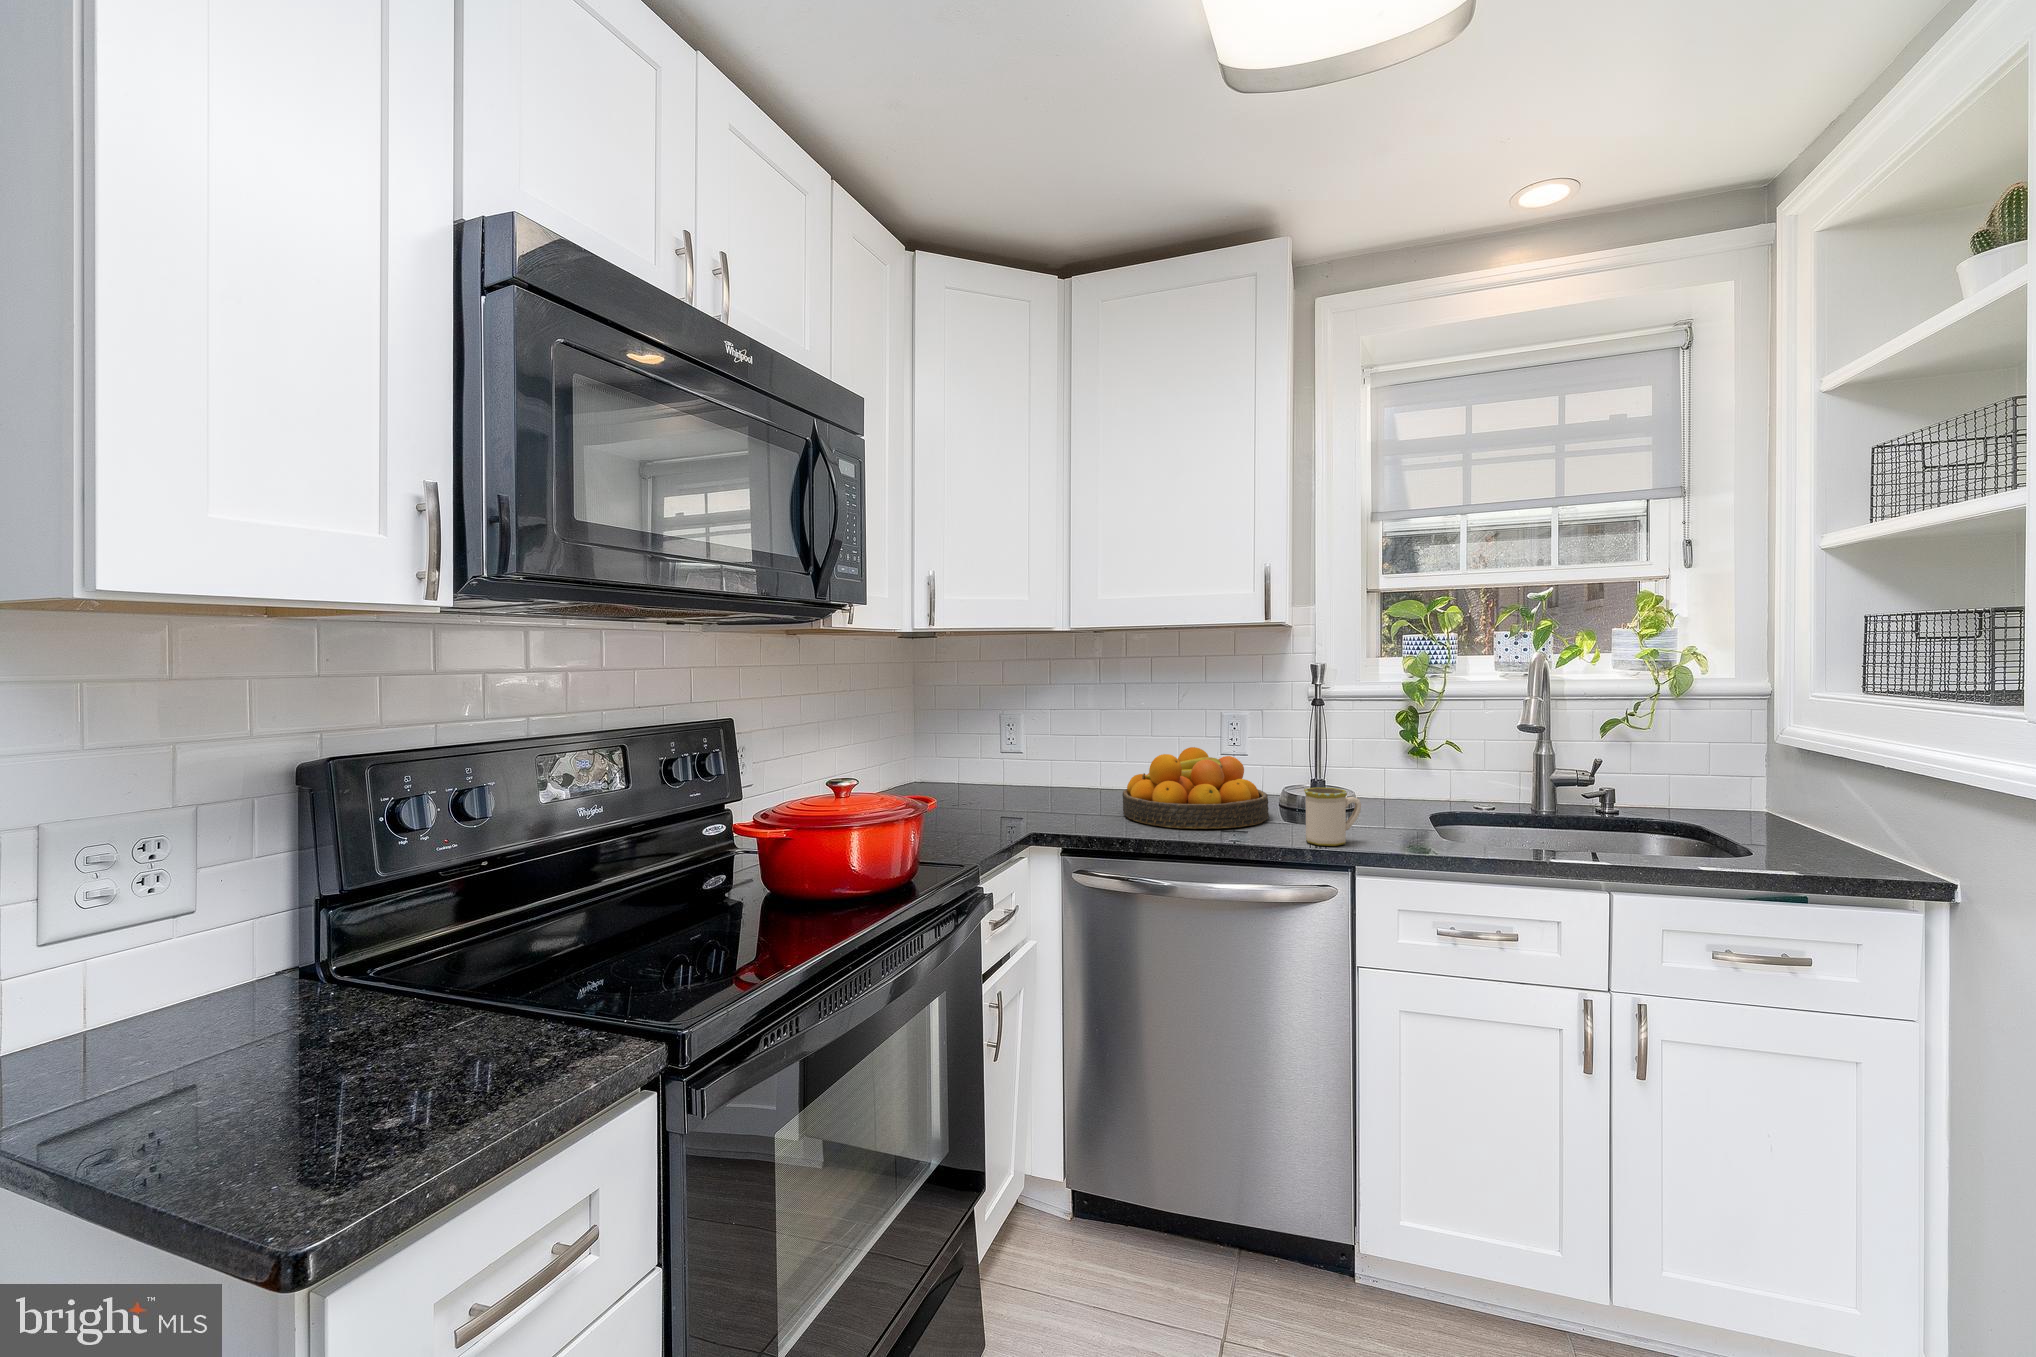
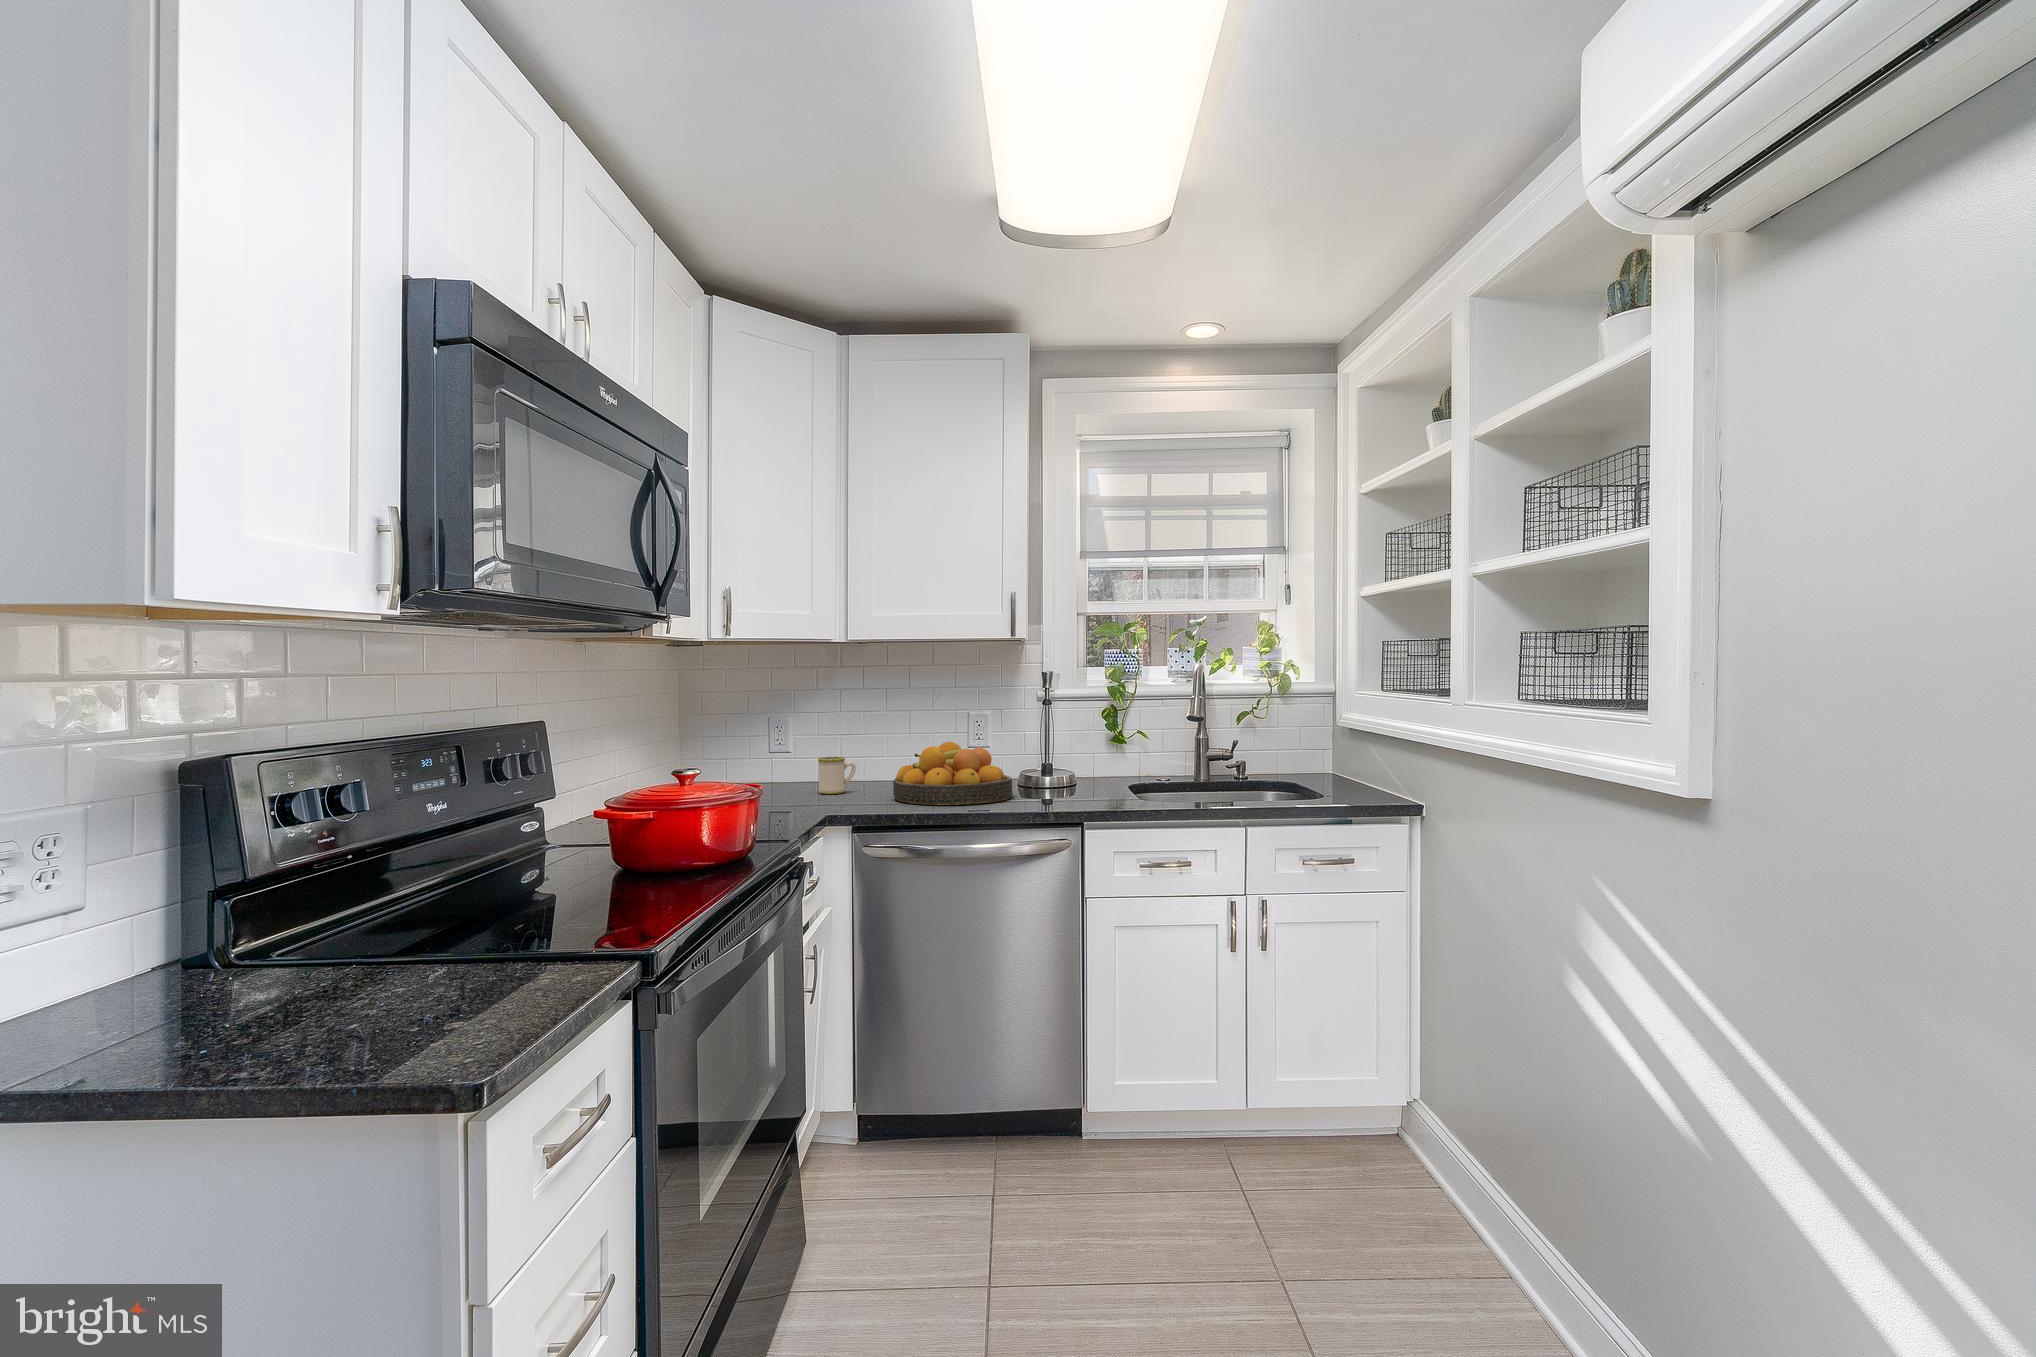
mug: present [1304,787,1361,846] -> present [818,757,856,794]

